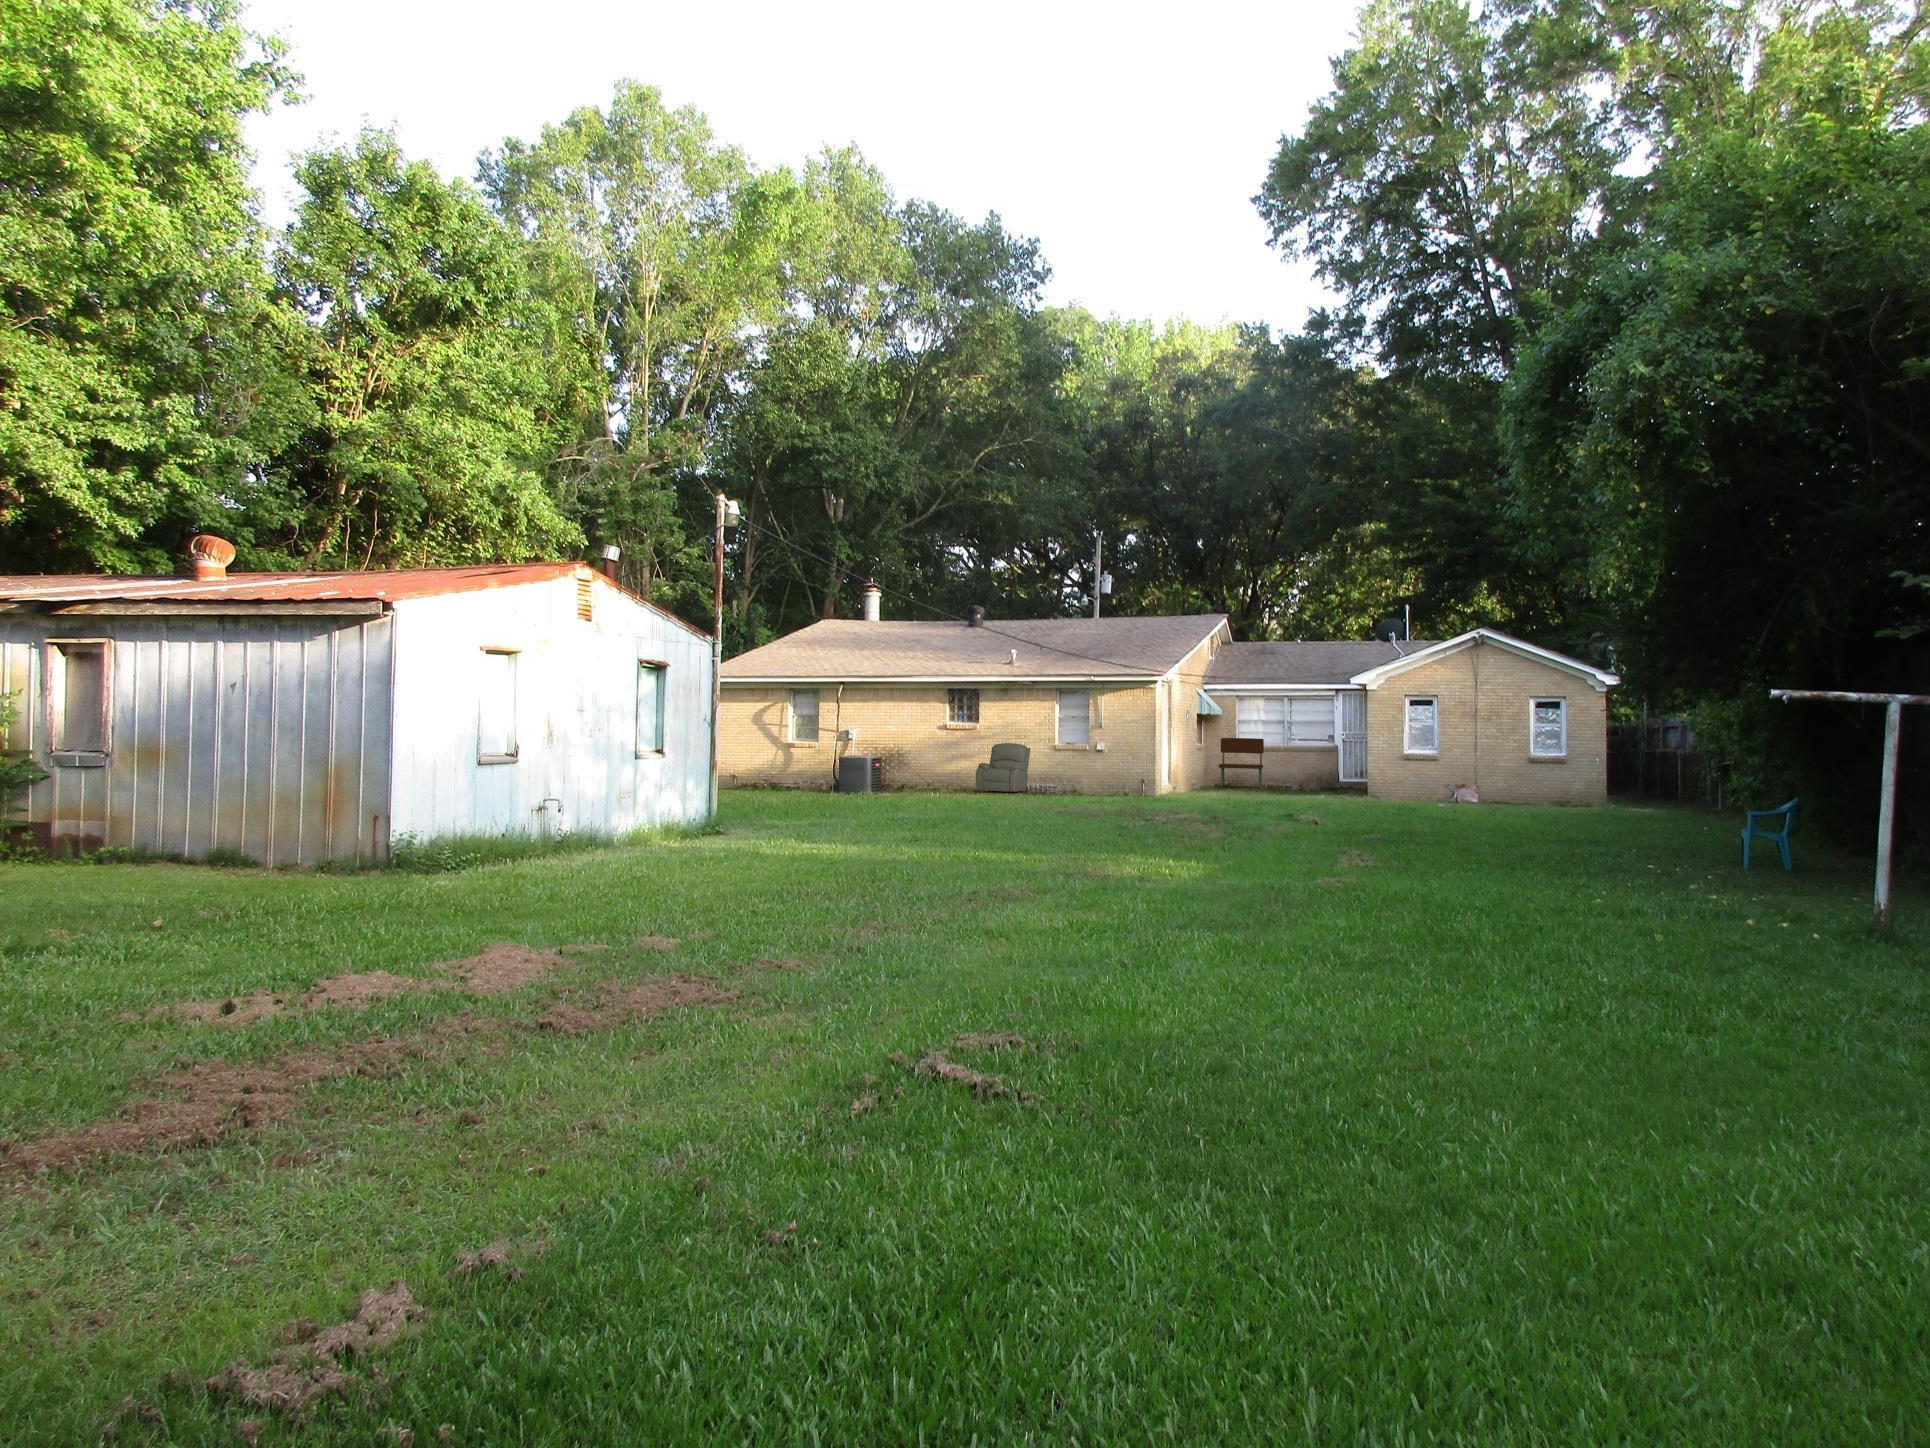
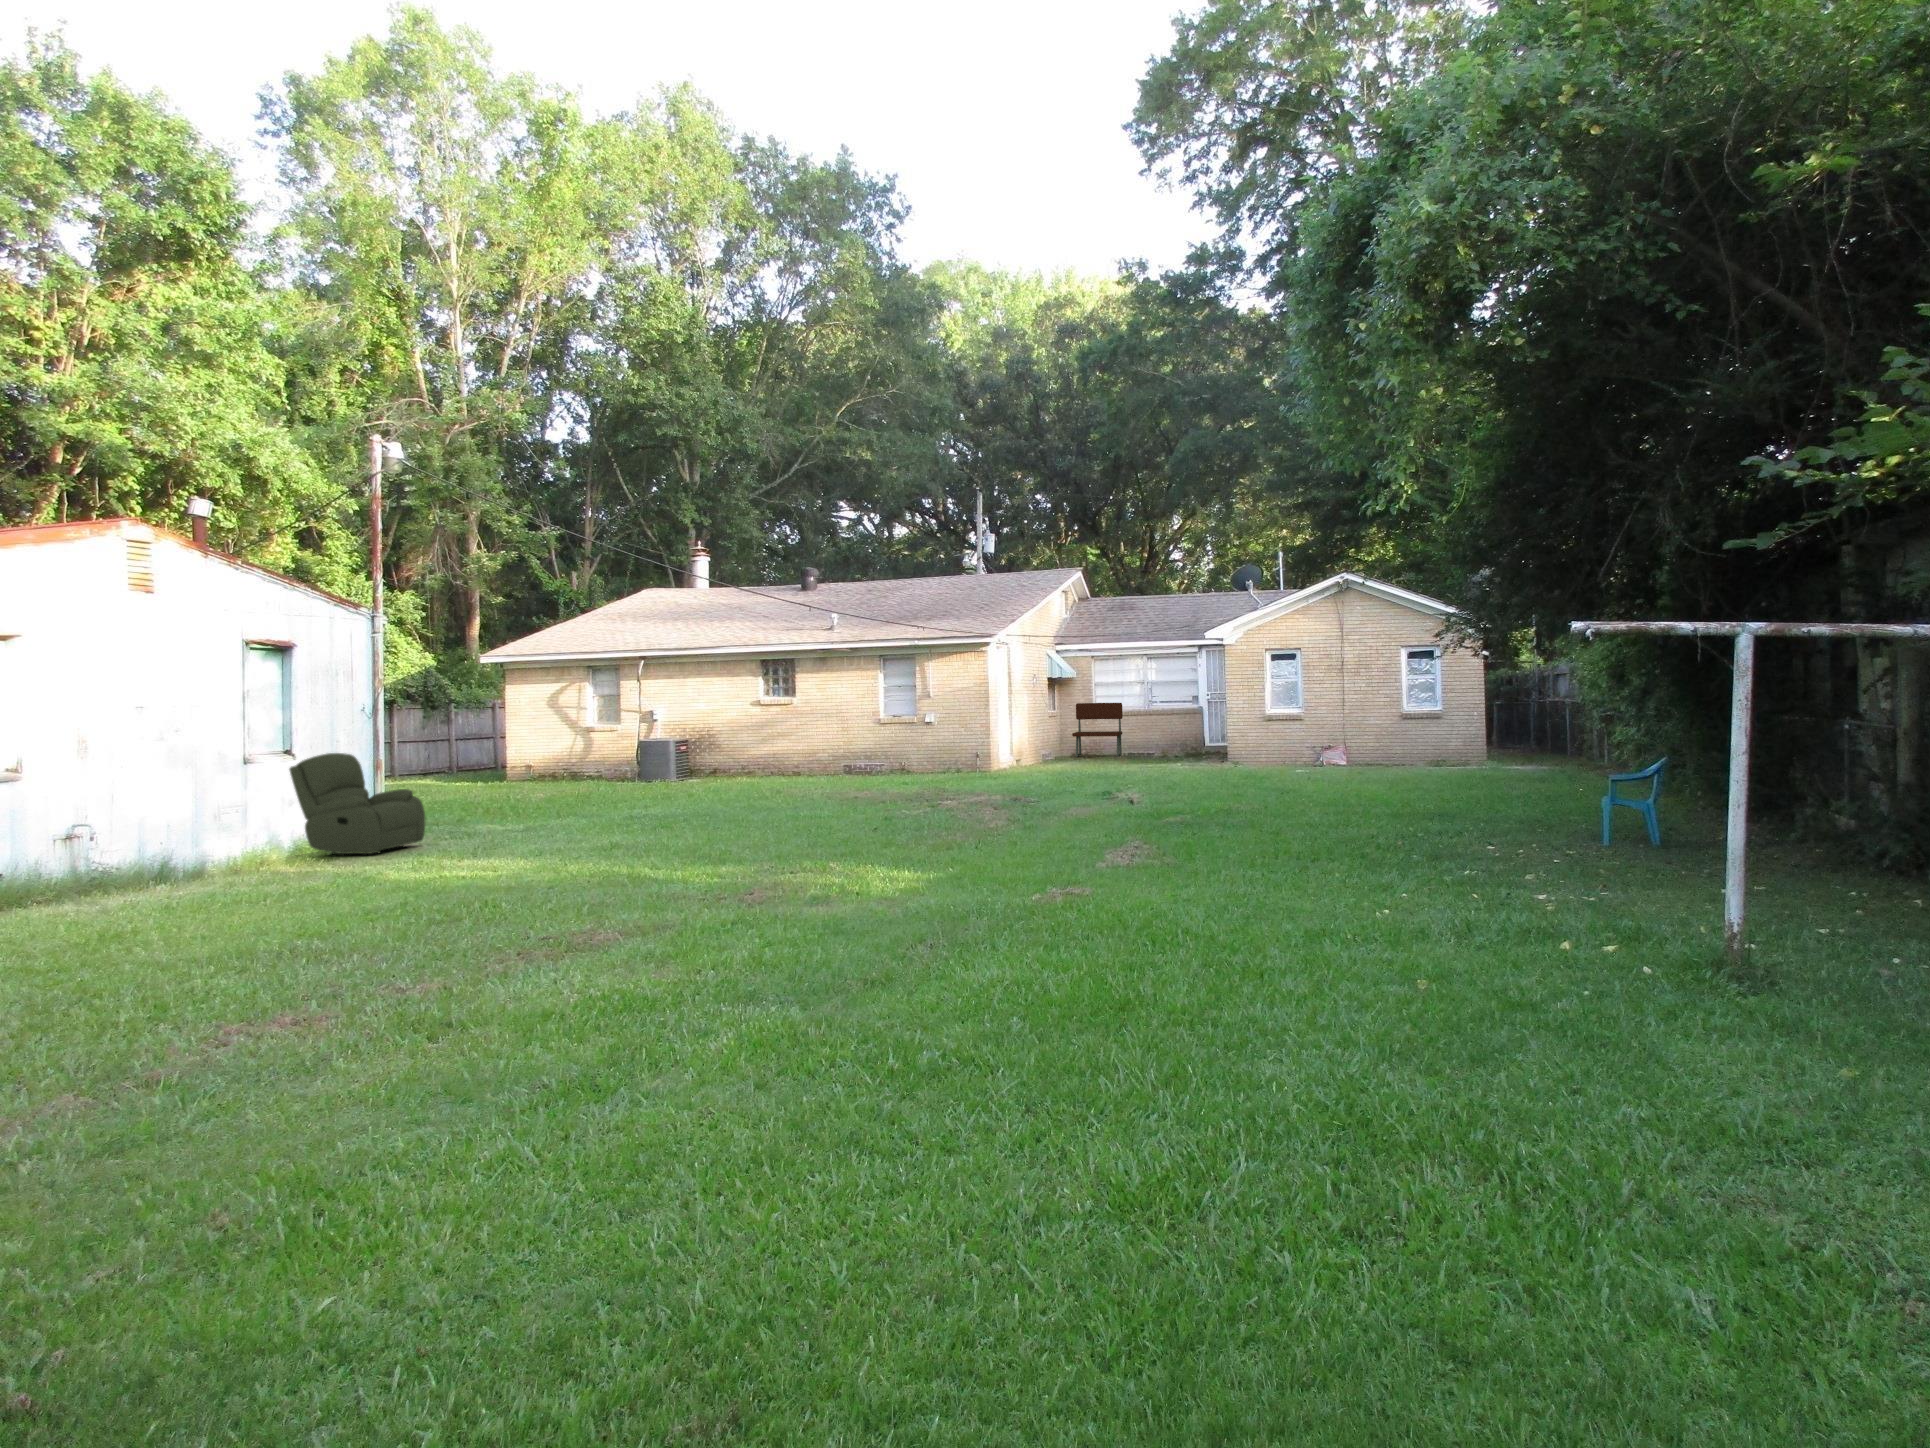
chair: present [976,743,1030,793] -> present [289,753,425,855]

